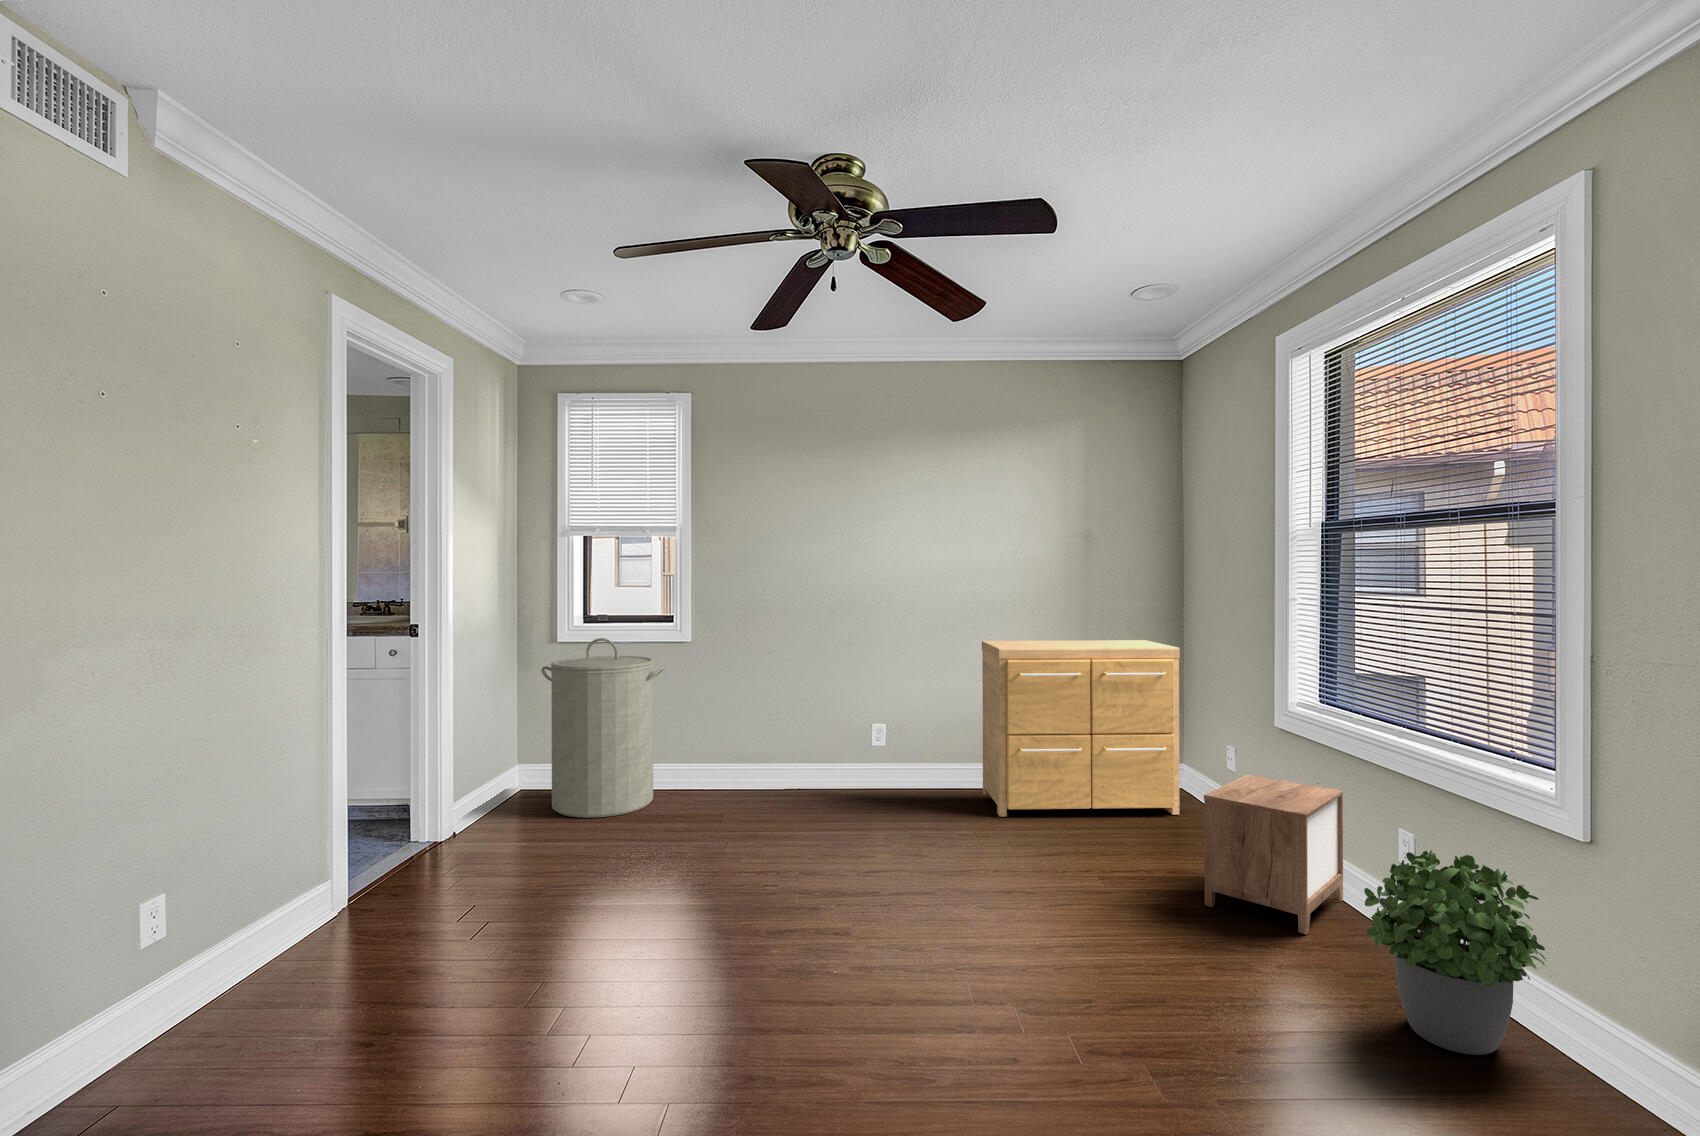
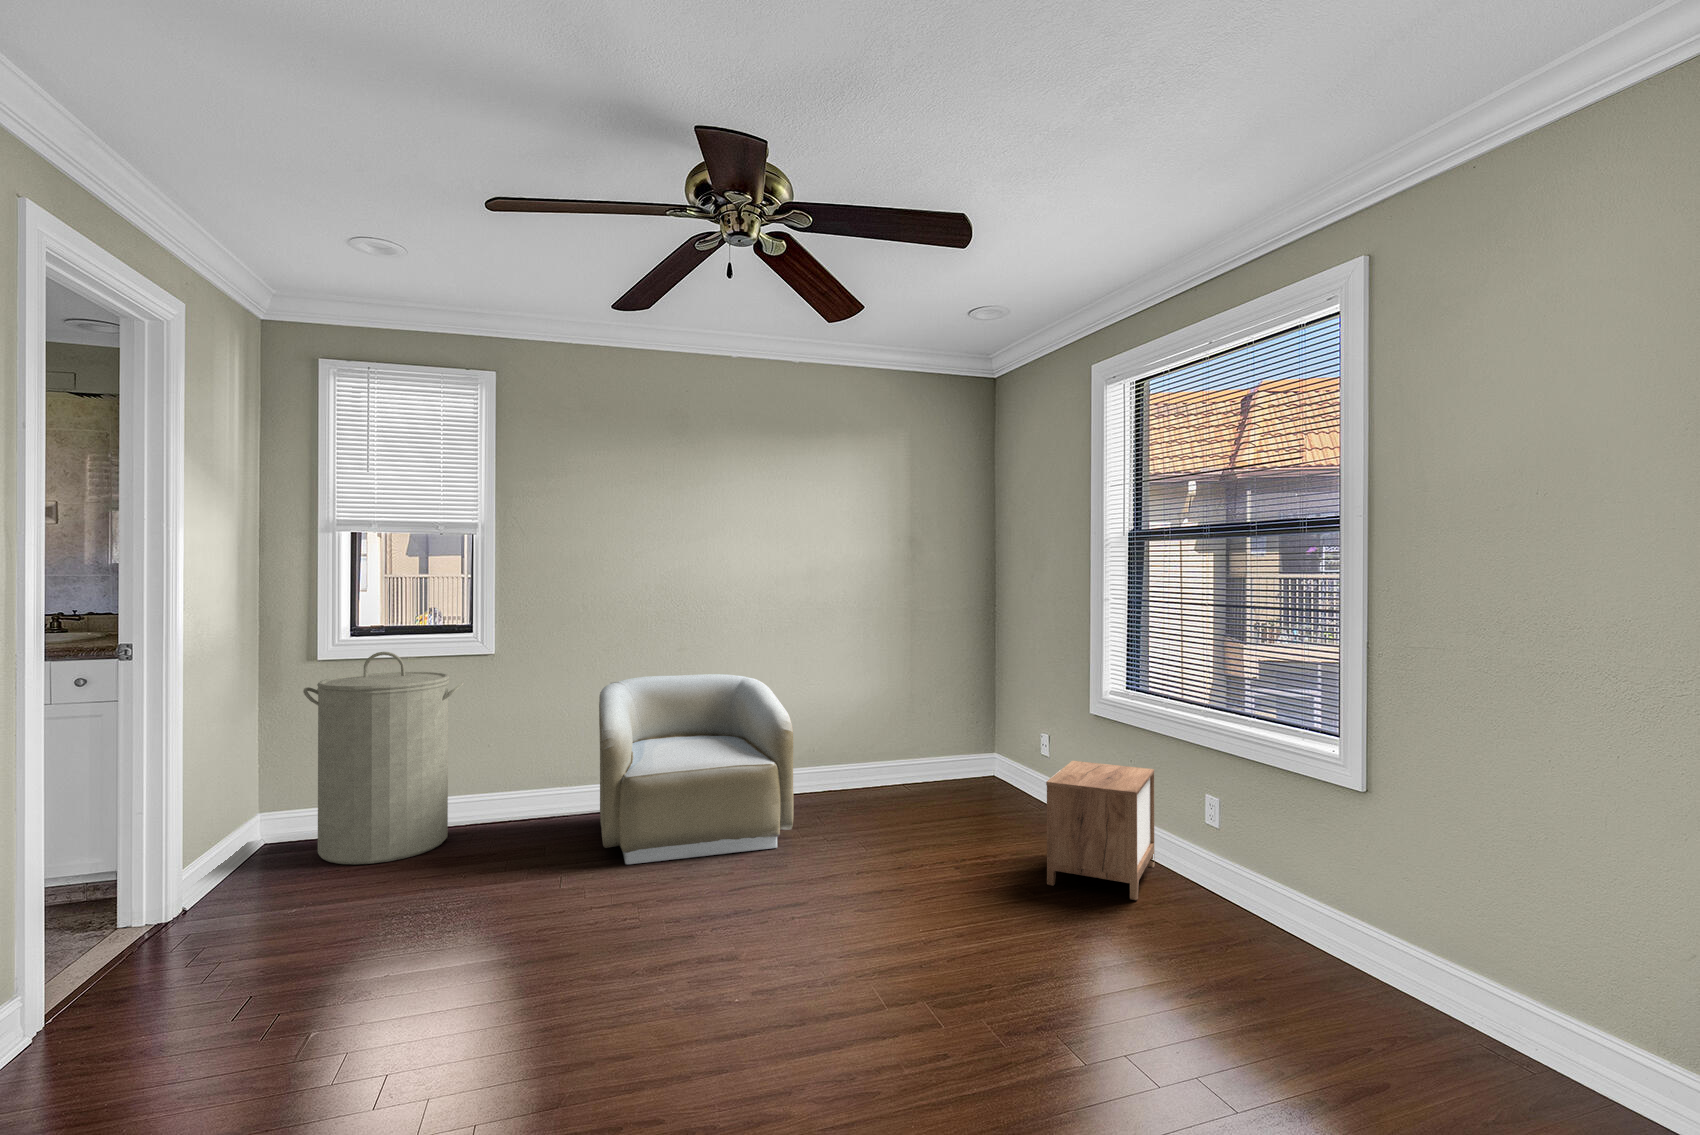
dresser: present [982,640,1180,817] -> none [810,640,998,820]
armchair: none [769,667,949,840] -> present [599,674,794,864]
potted plant: present [1364,850,1546,1055] -> none [1206,812,1339,984]

